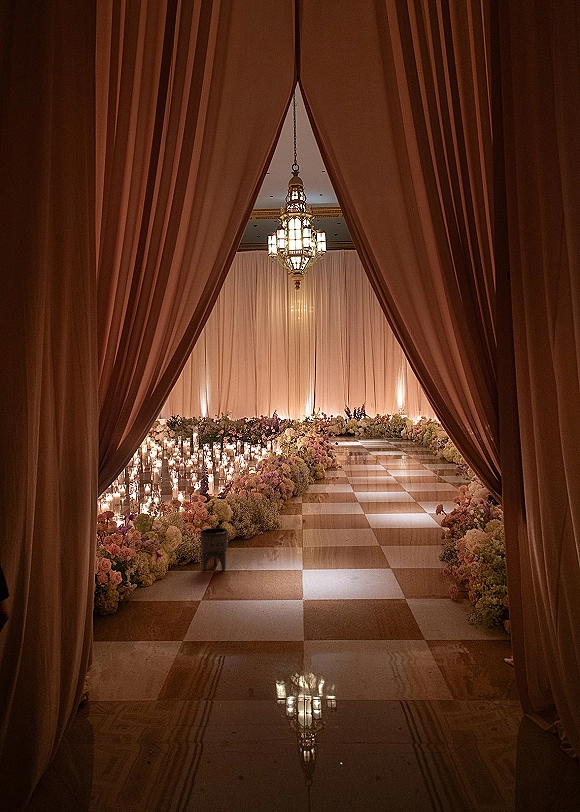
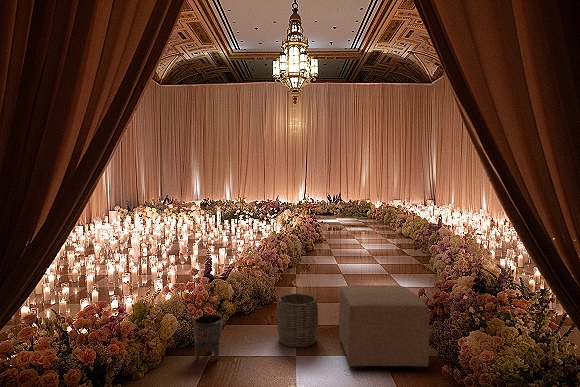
ottoman: none [345,499,428,573] -> present [339,285,429,369]
woven basket: none [281,510,324,561] -> present [277,294,318,347]

